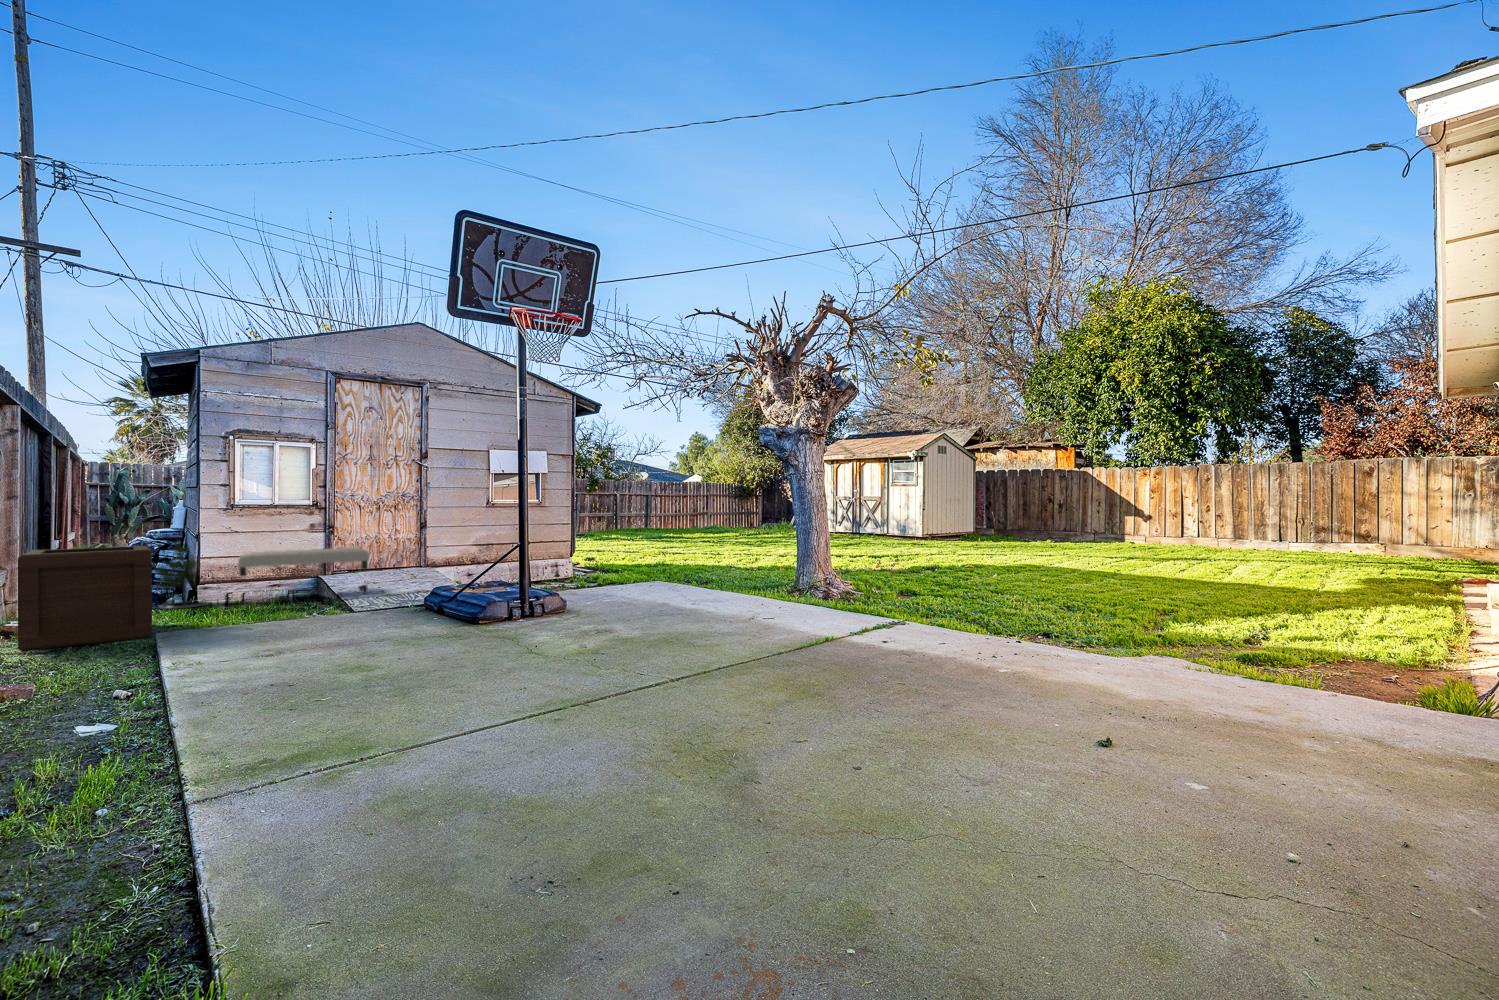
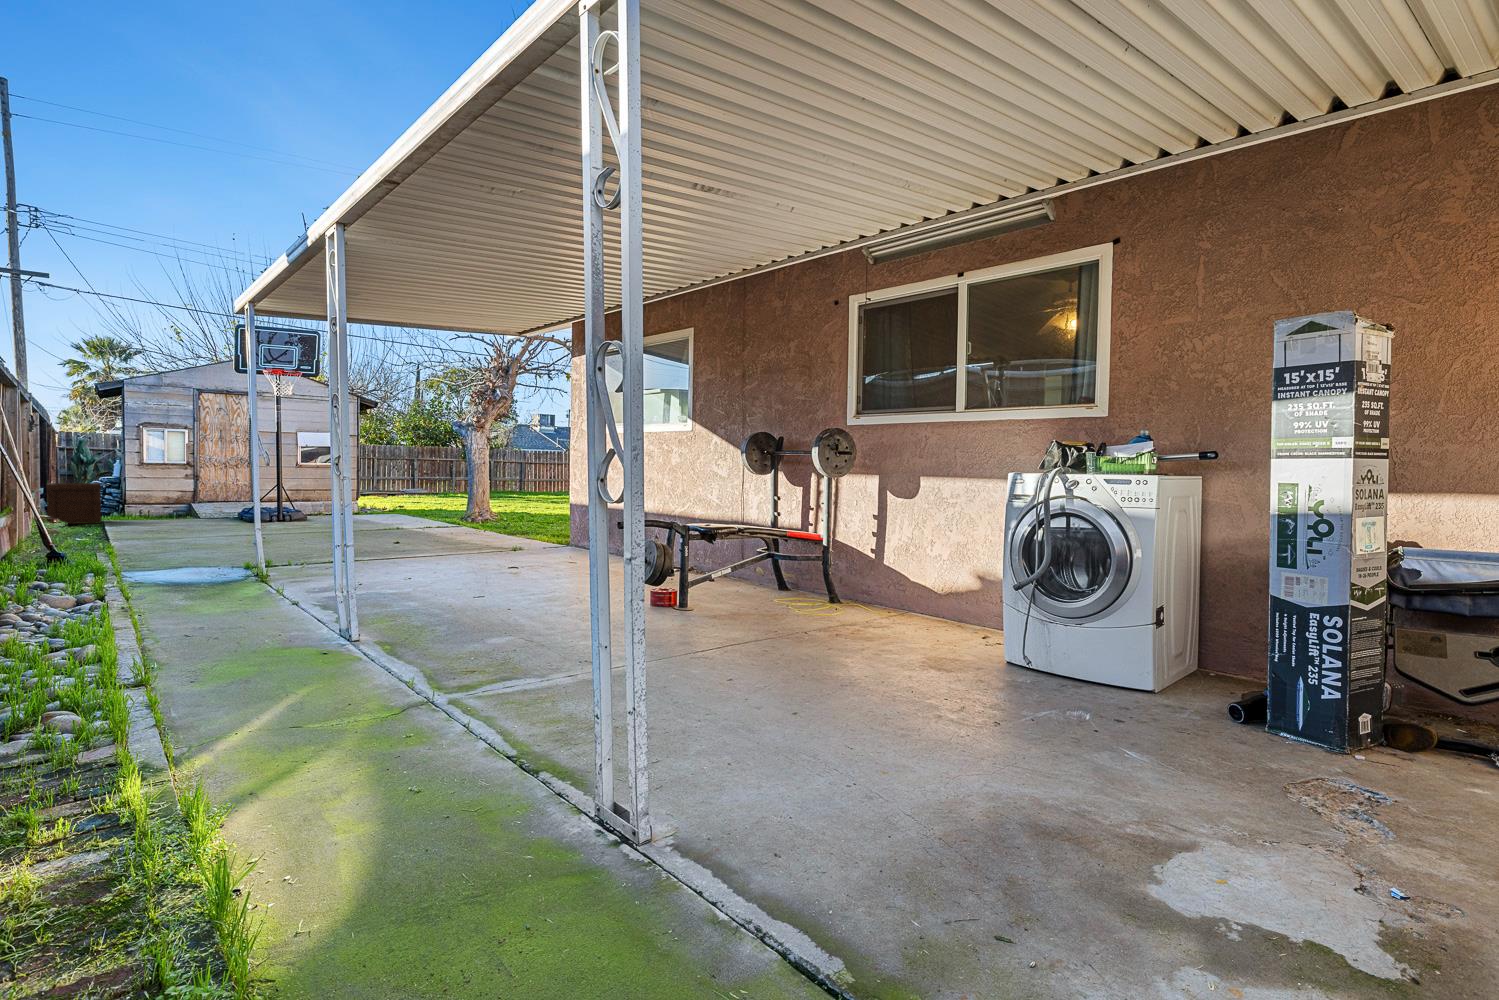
potted tree: present [155,542,209,609] -> none [100,481,133,517]
bench: present [238,548,369,604] -> none [145,489,218,516]

